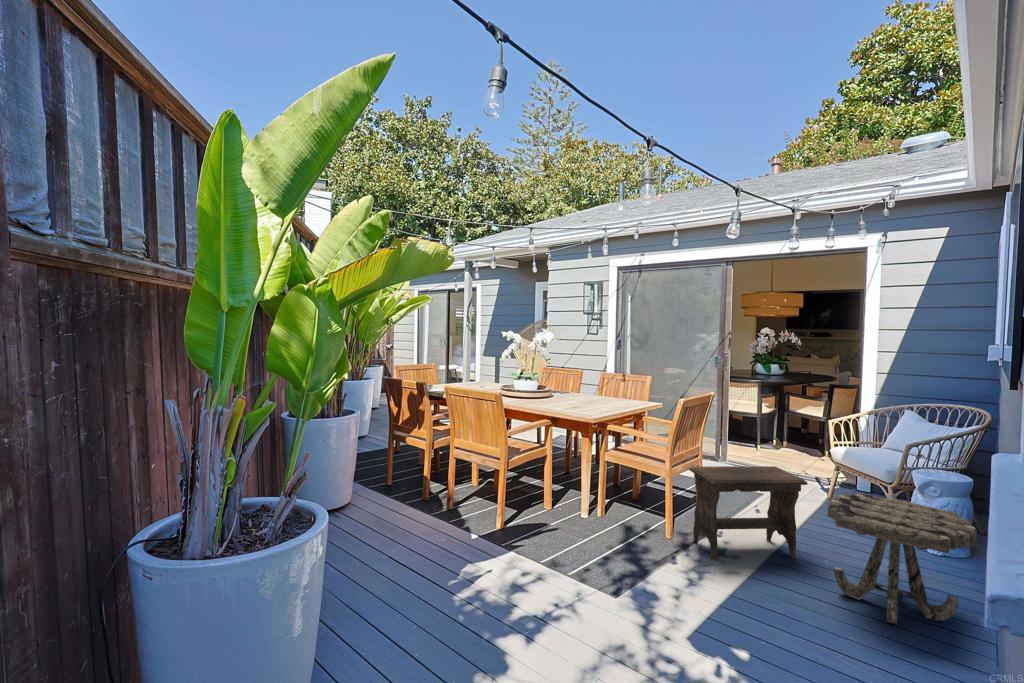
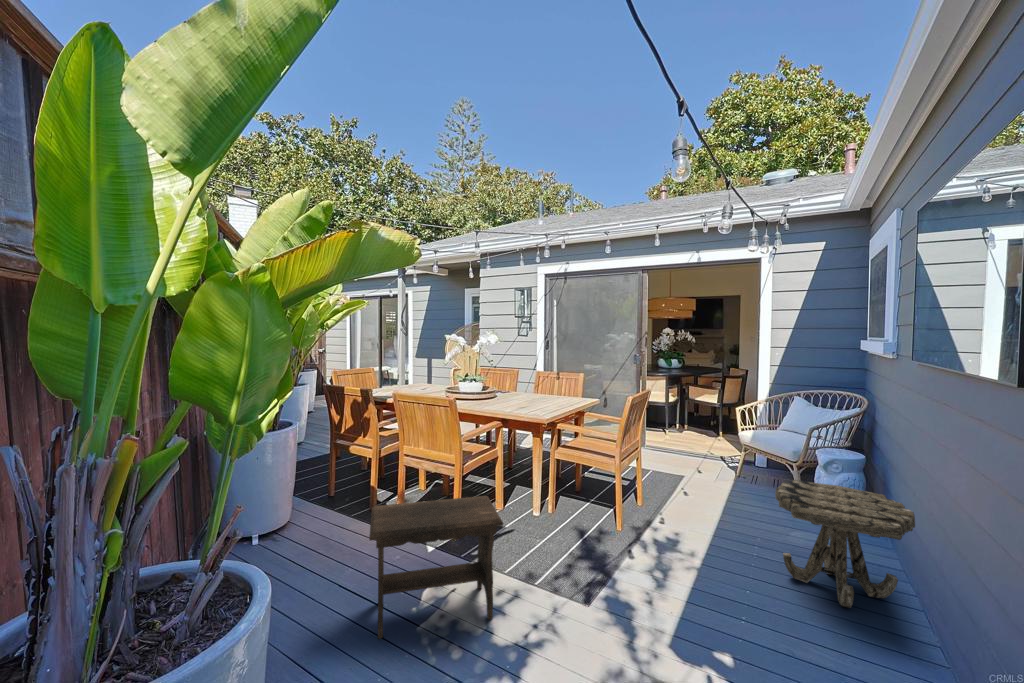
footstool: present [689,466,807,560] -> present [369,496,503,639]

